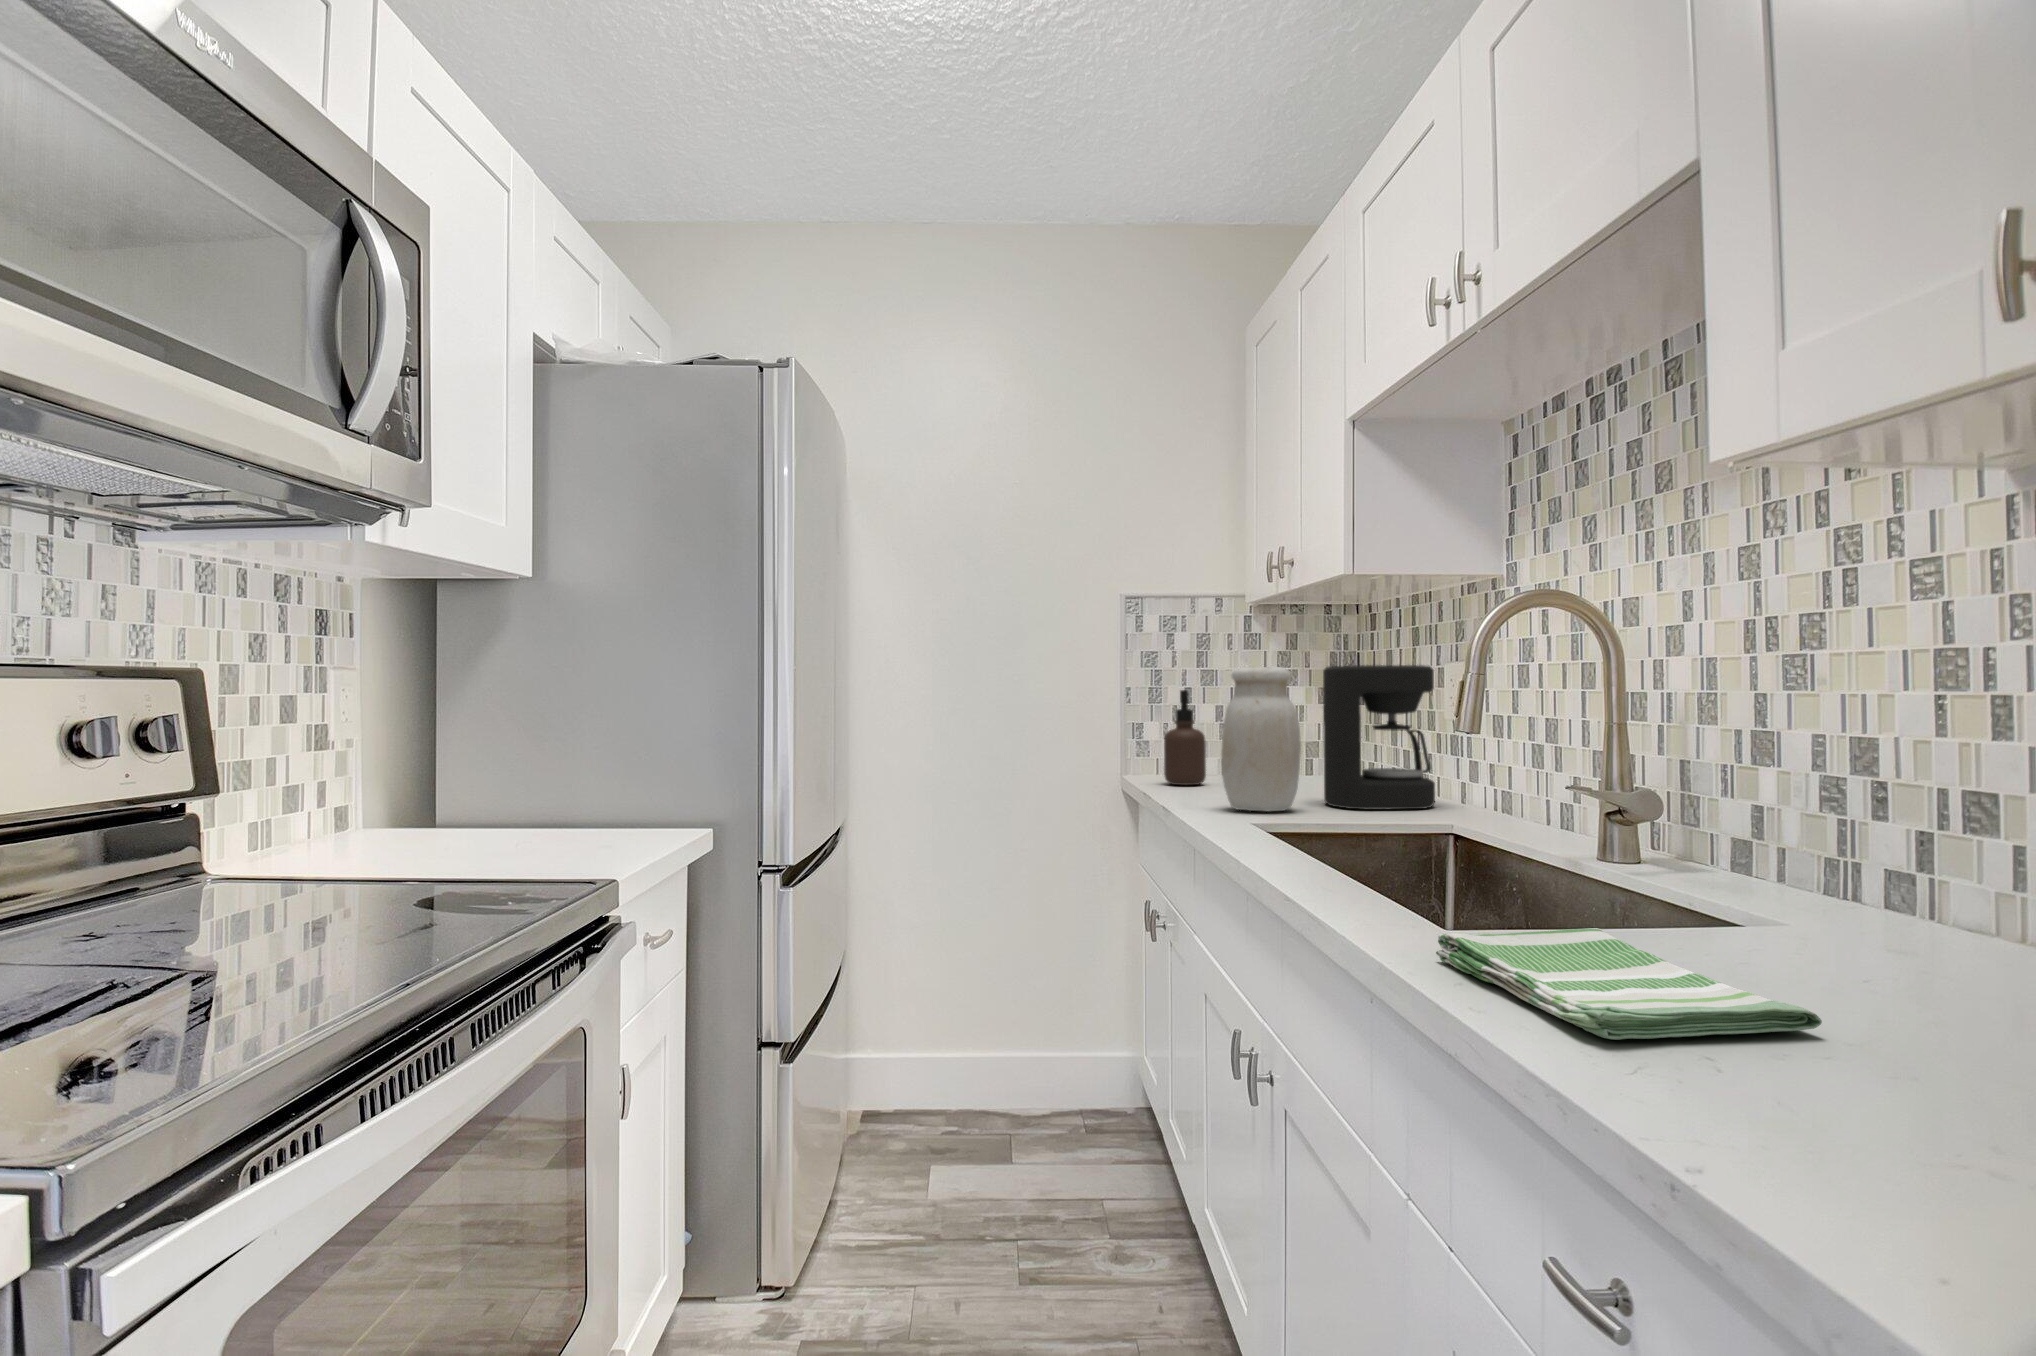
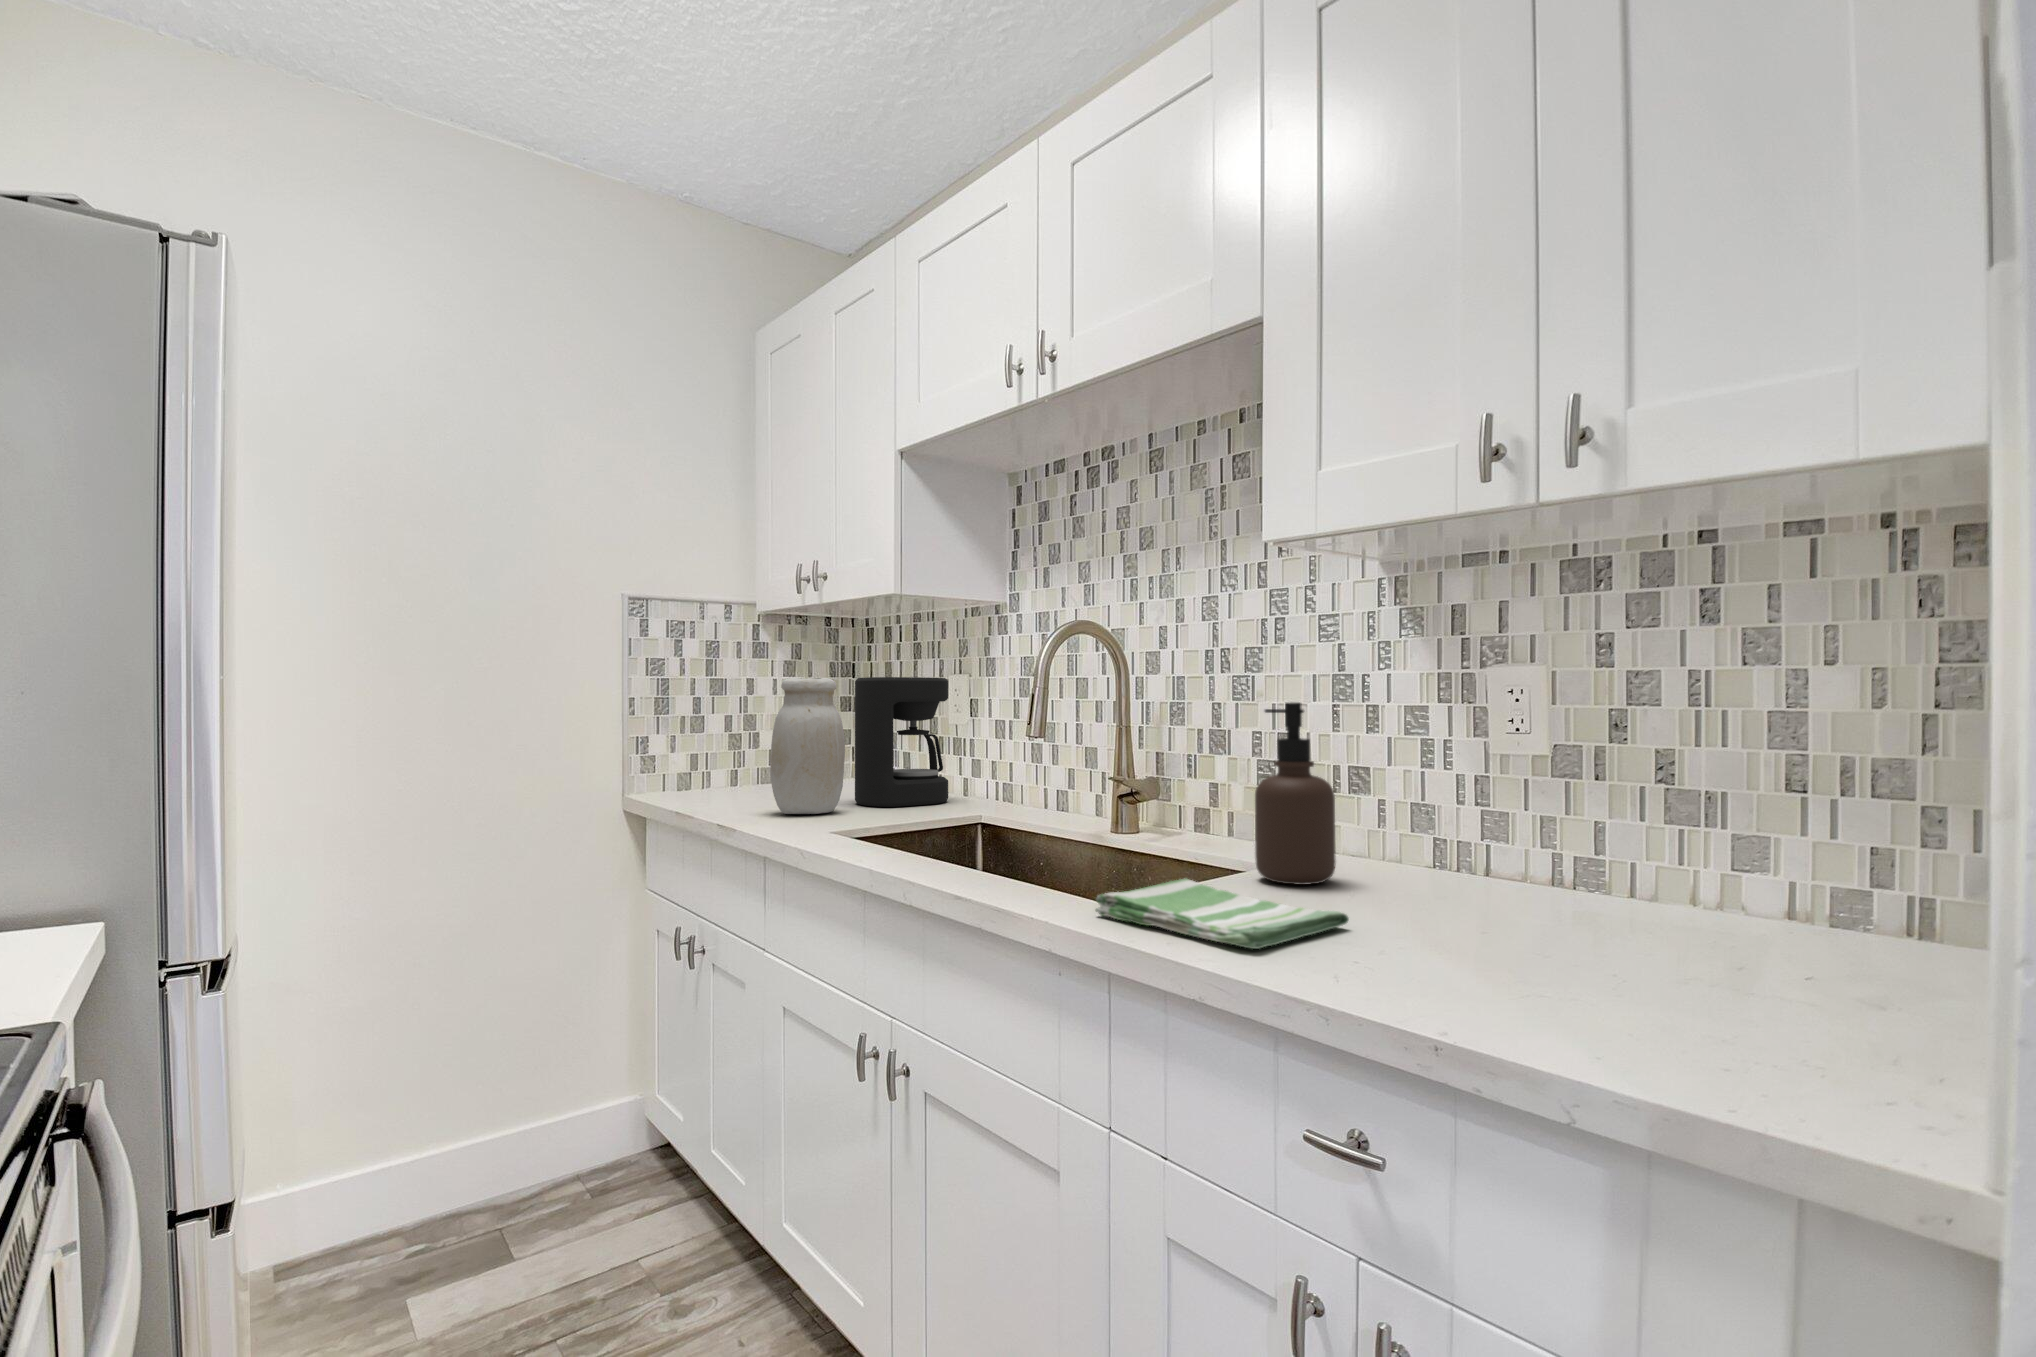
soap dispenser: present [1164,690,1206,785] -> present [1255,702,1336,885]

